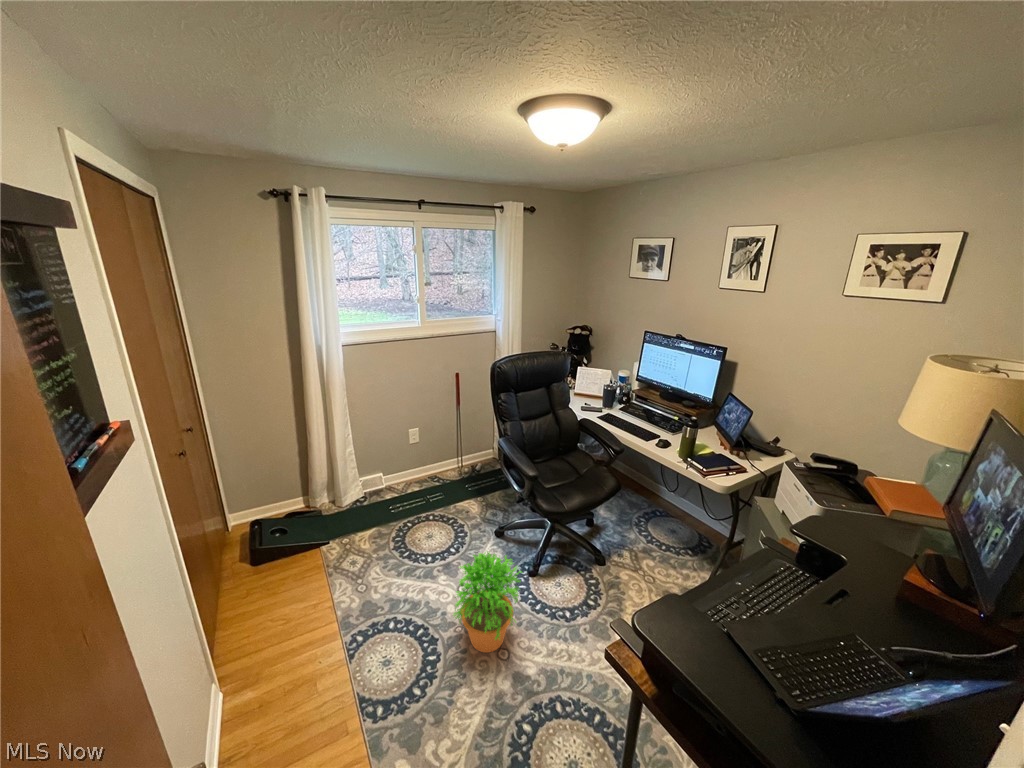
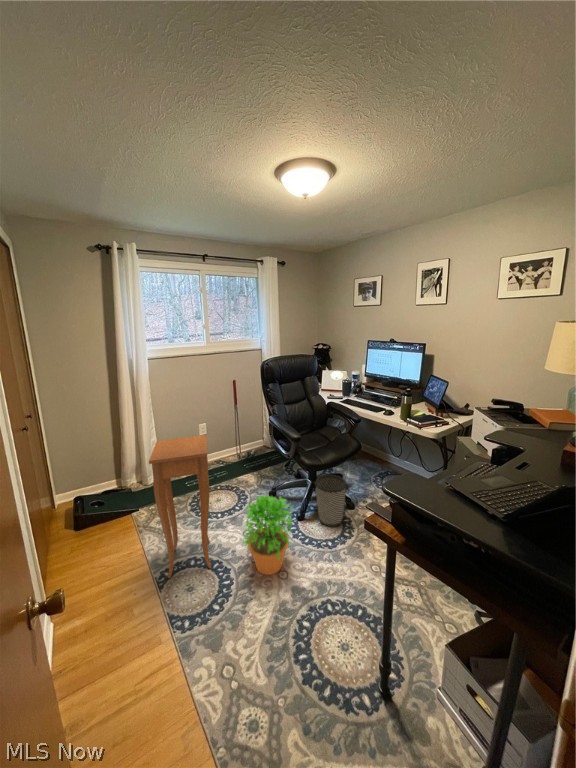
side table: none [336,468,415,645] -> present [149,435,211,578]
wastebasket: none [555,521,597,591] -> present [315,475,347,527]

